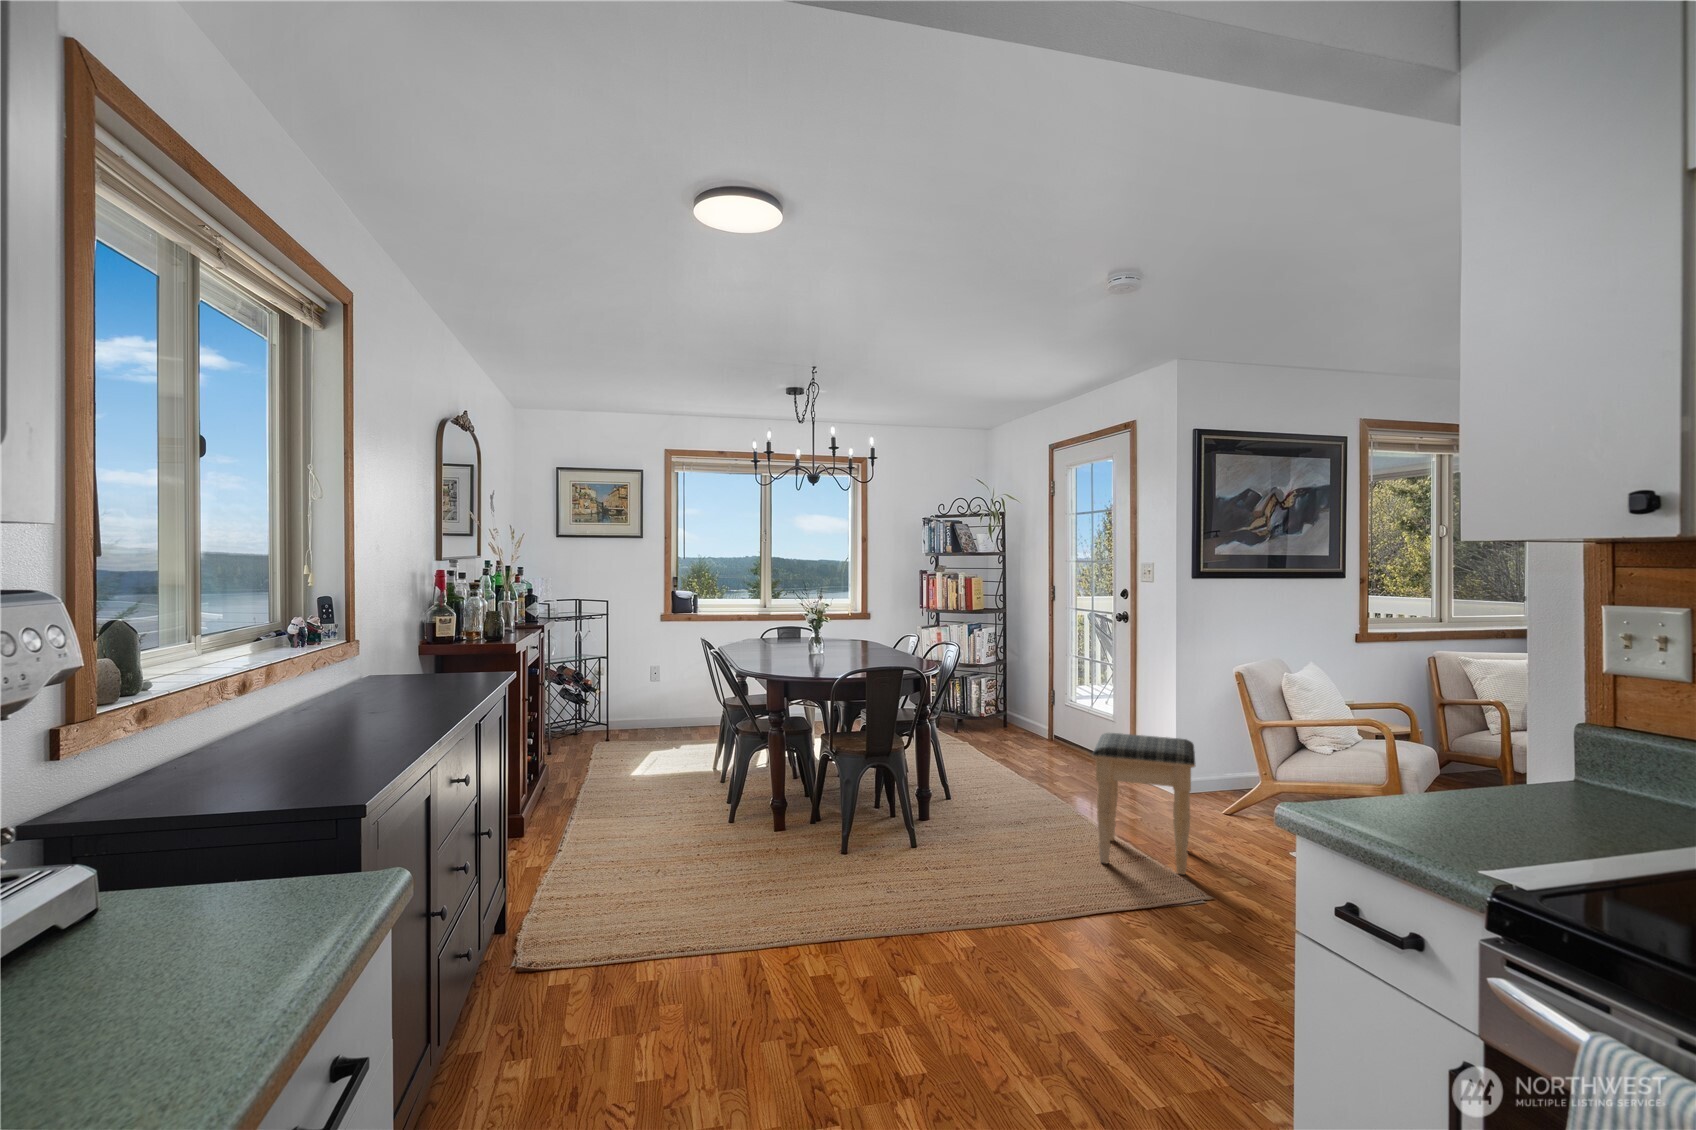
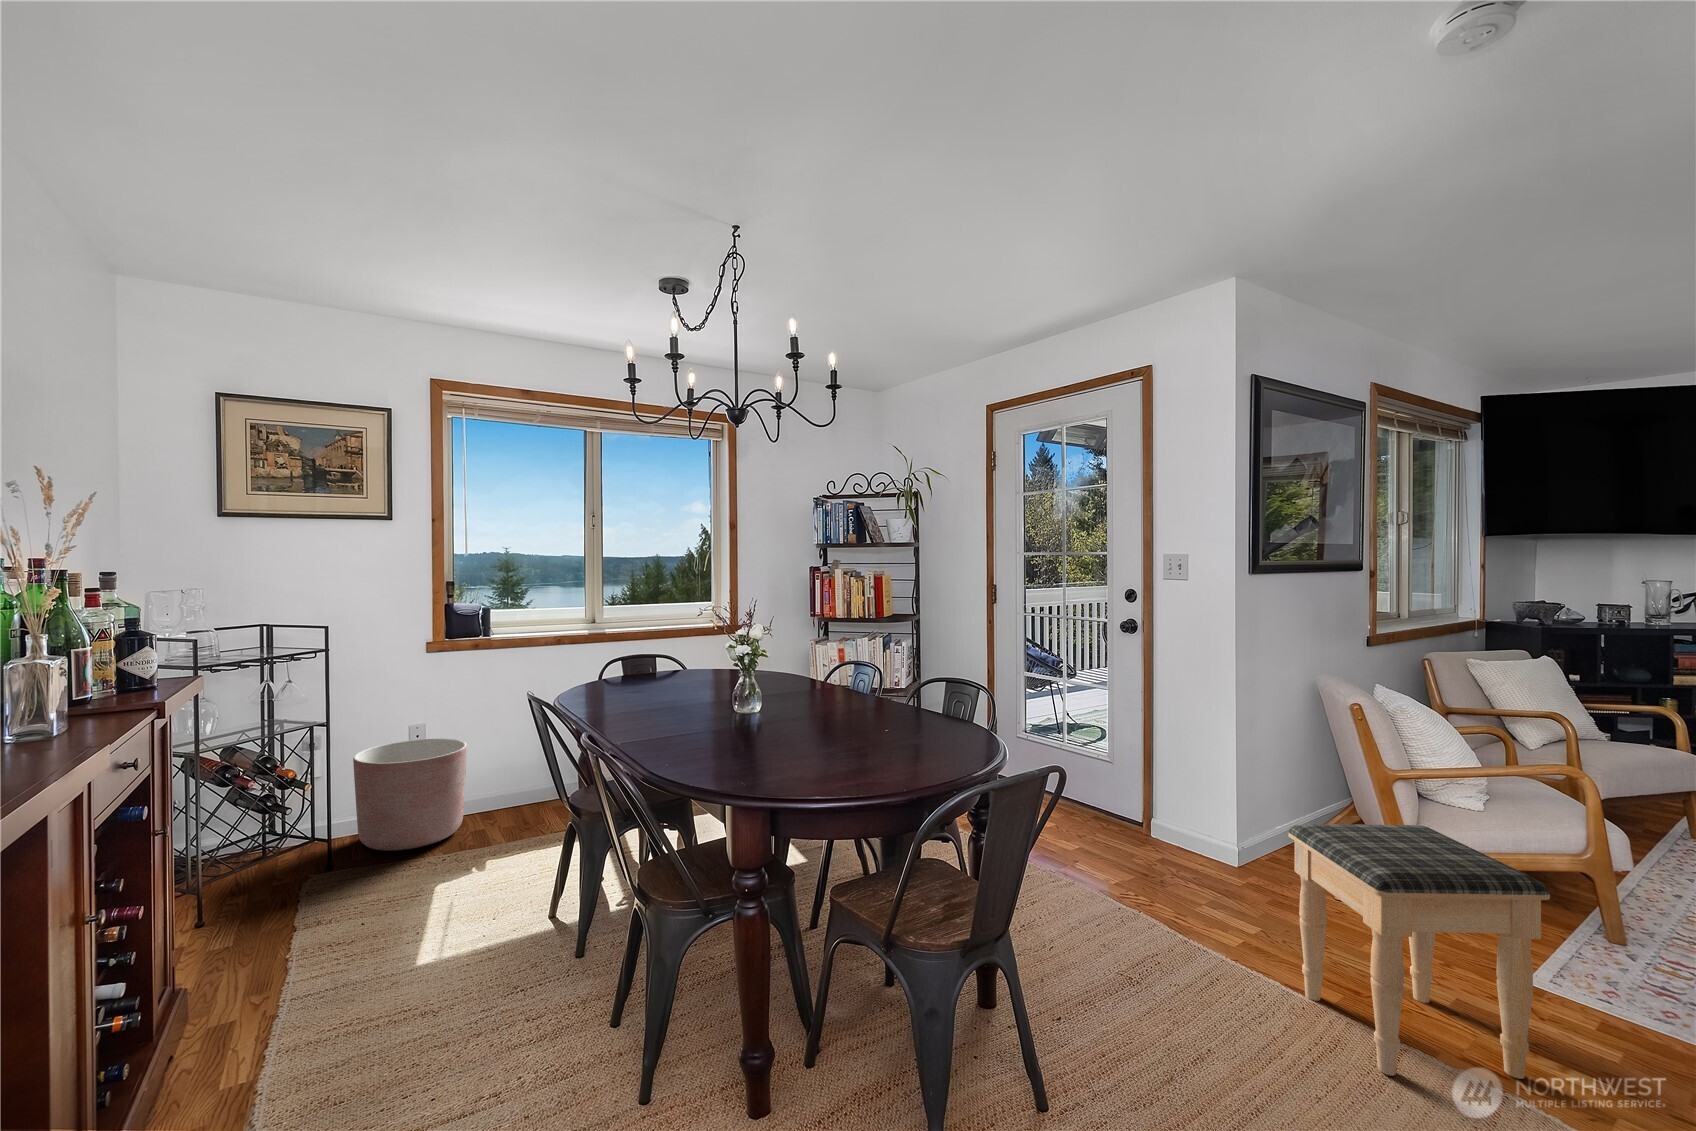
planter: none [620,674,680,735] -> present [353,738,467,851]

